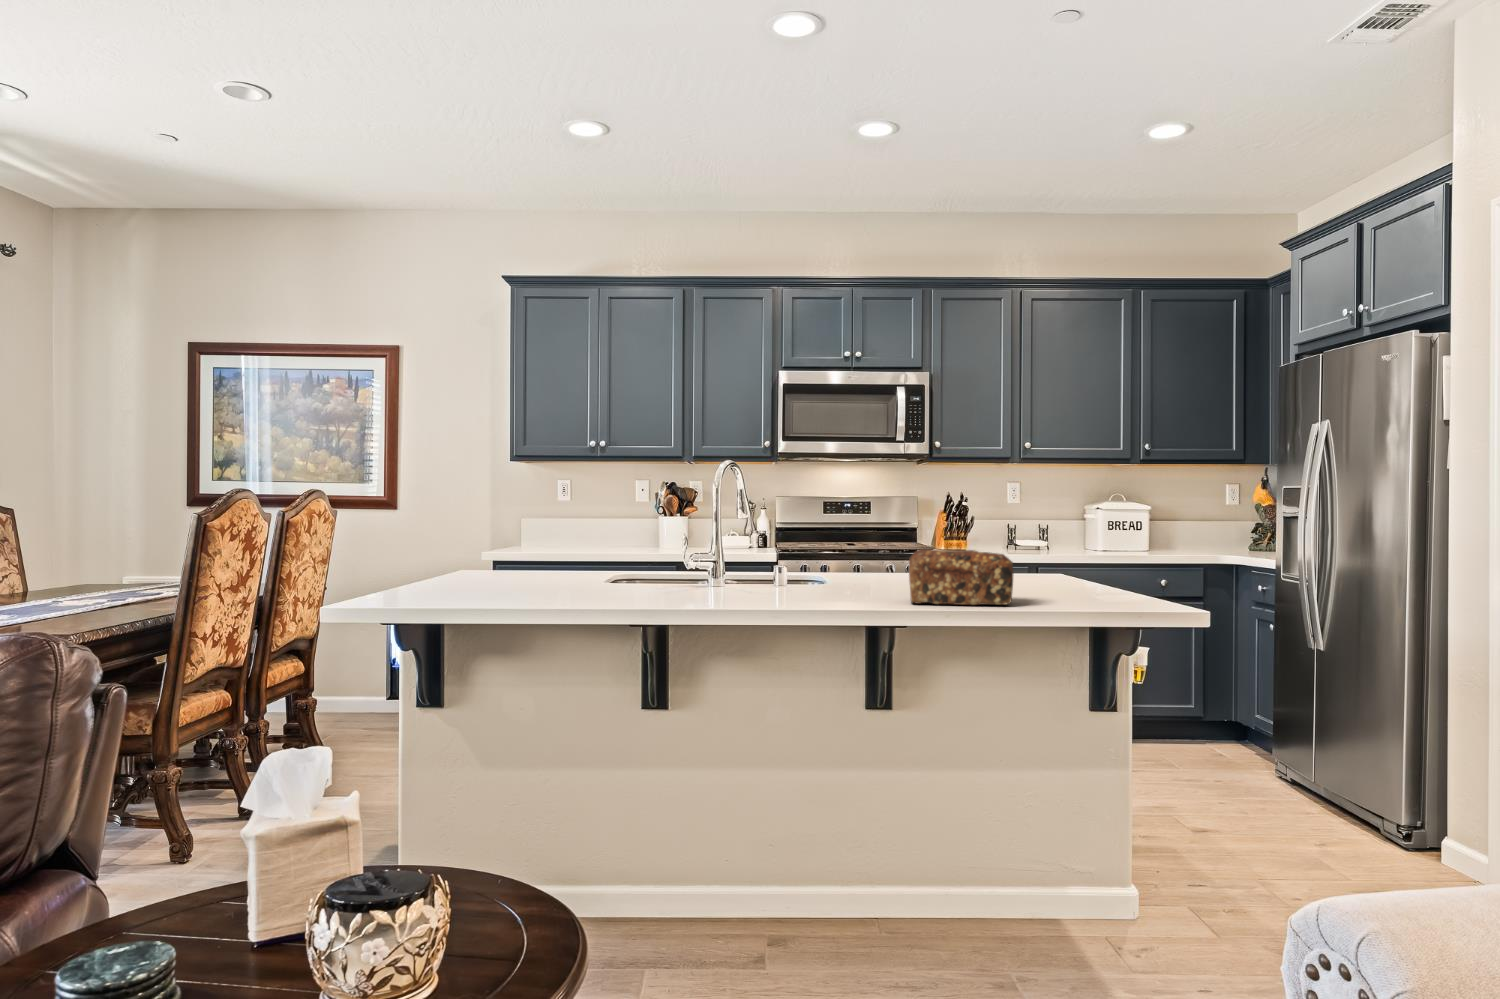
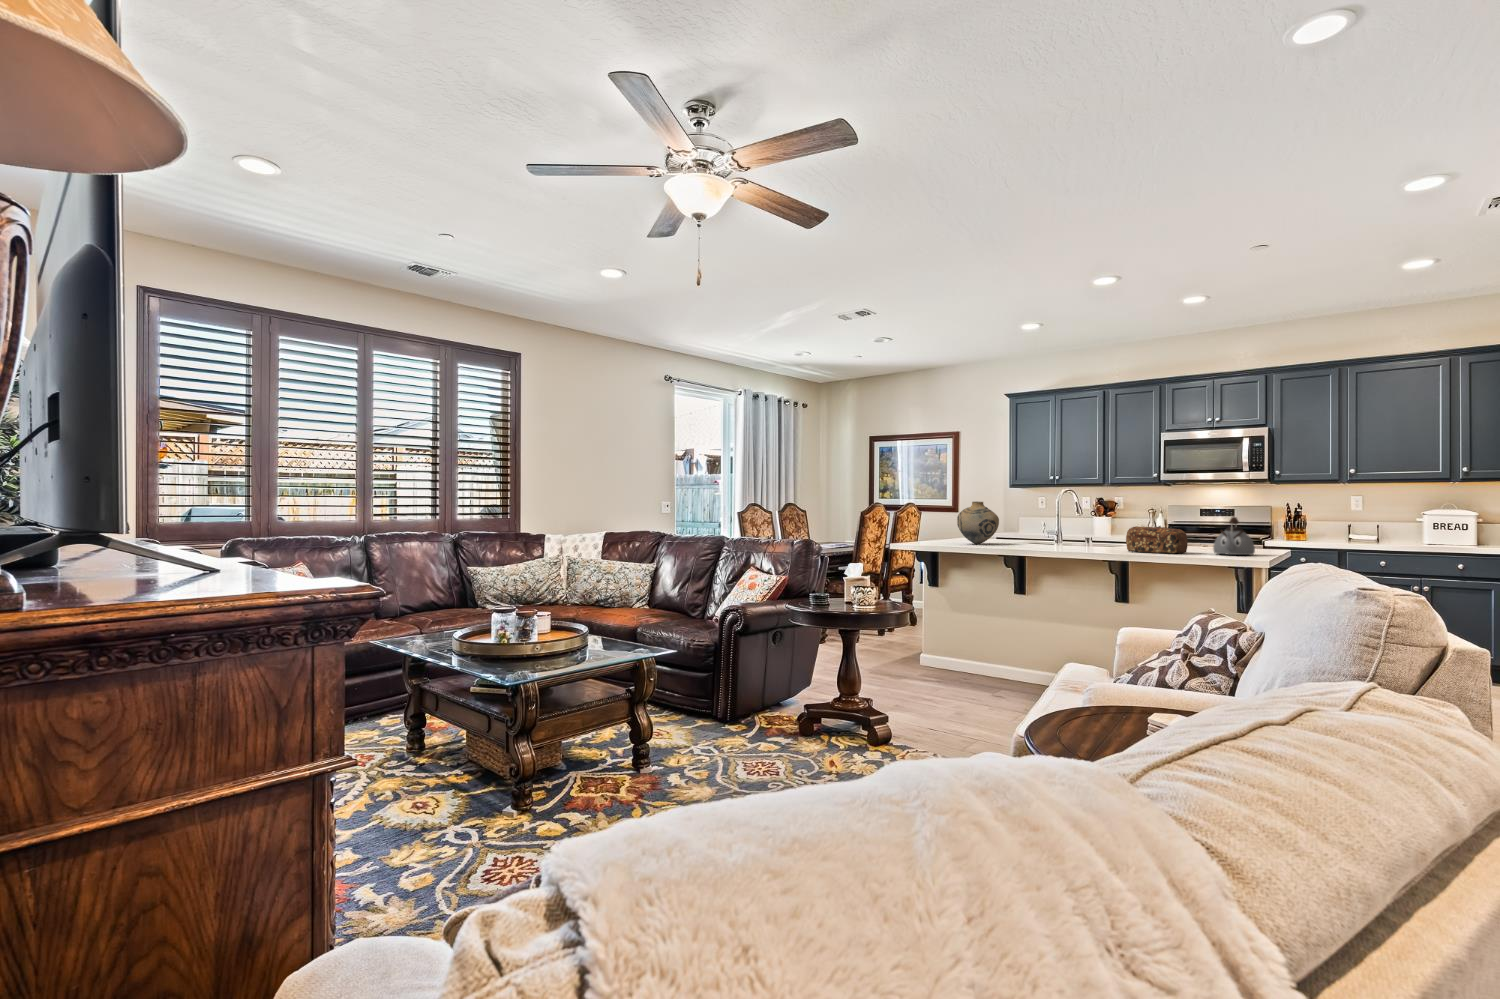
vase: none [507,494,604,596] -> present [957,502,999,544]
kettle: none [1051,526,1121,602] -> present [1213,517,1255,555]

